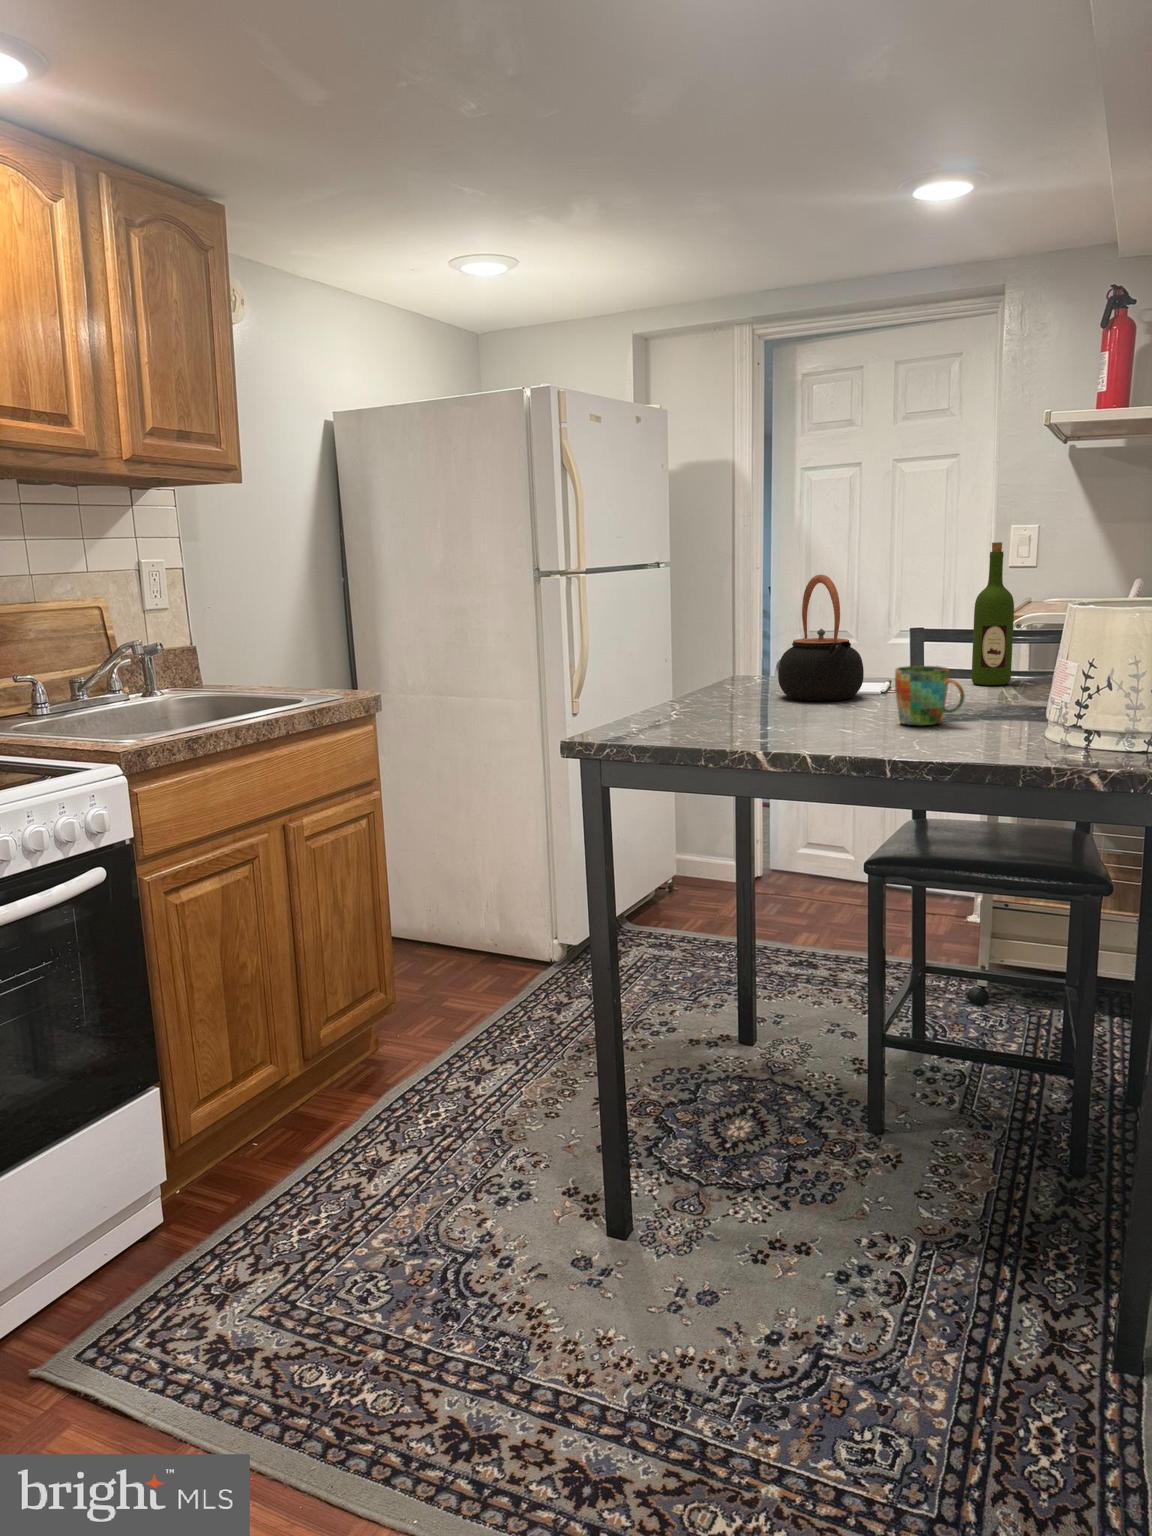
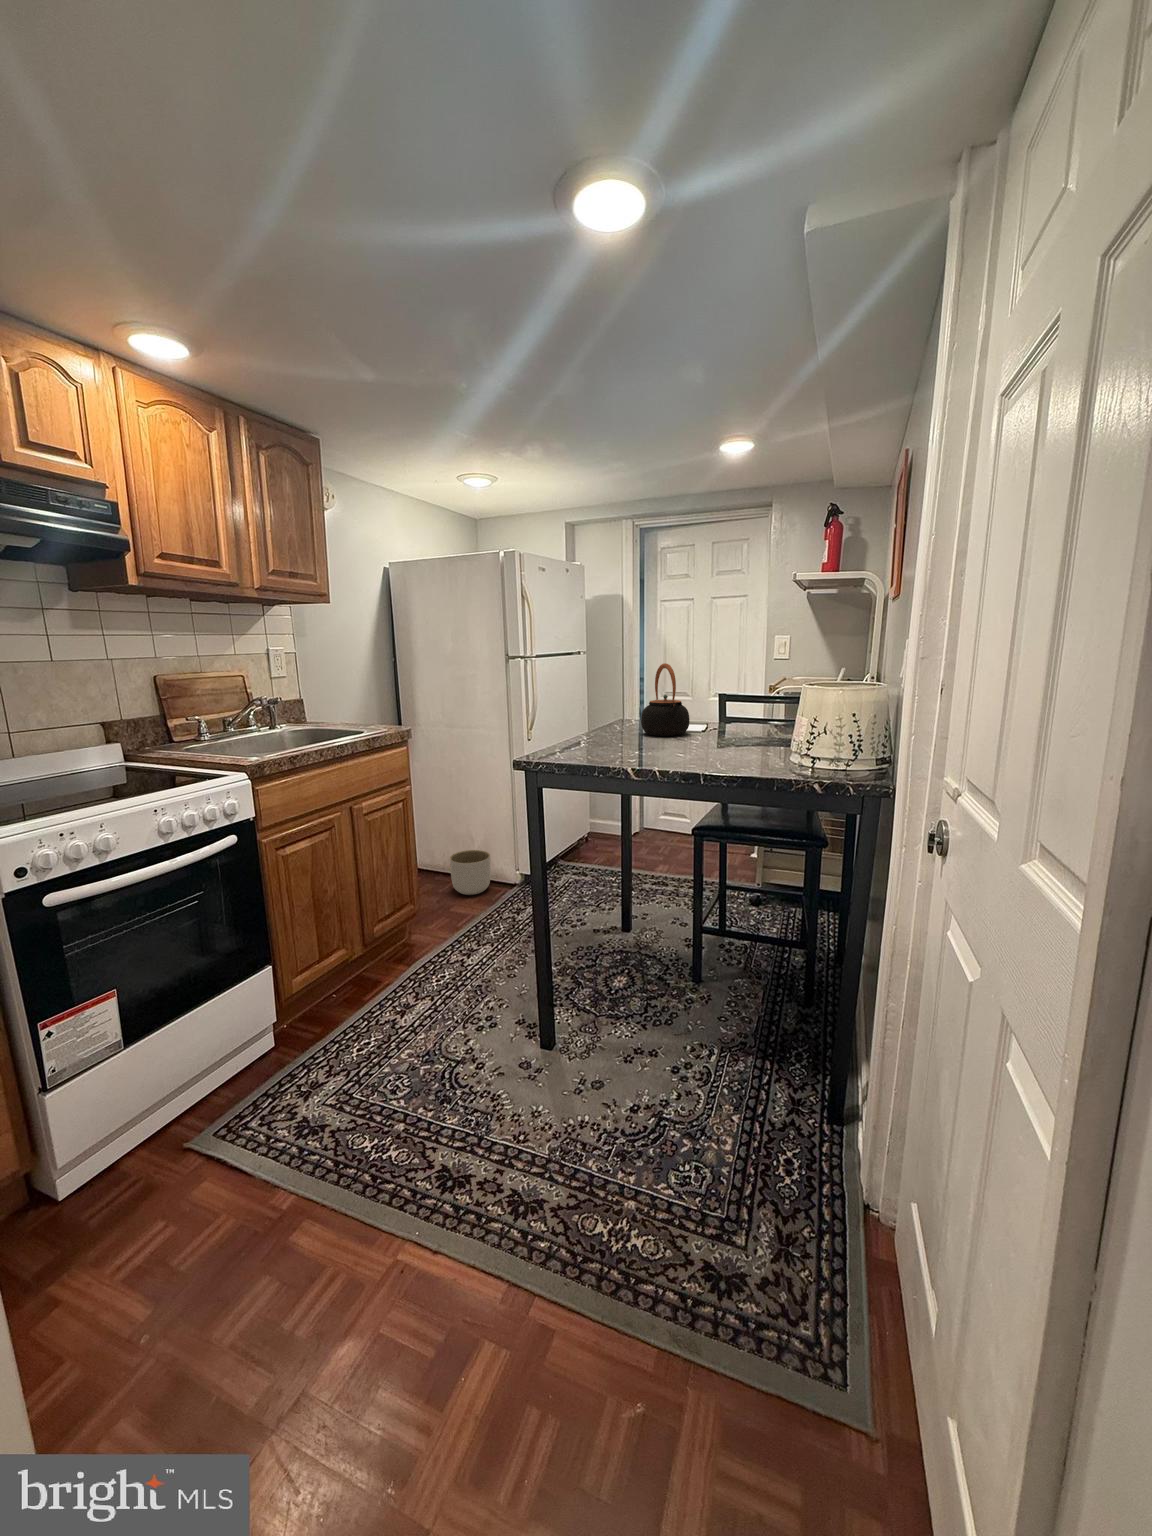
wine bottle: present [972,542,1014,685] -> none [751,646,774,727]
mug: present [895,666,965,725] -> none [706,717,745,751]
planter: none [439,903,509,980] -> present [450,850,491,895]

